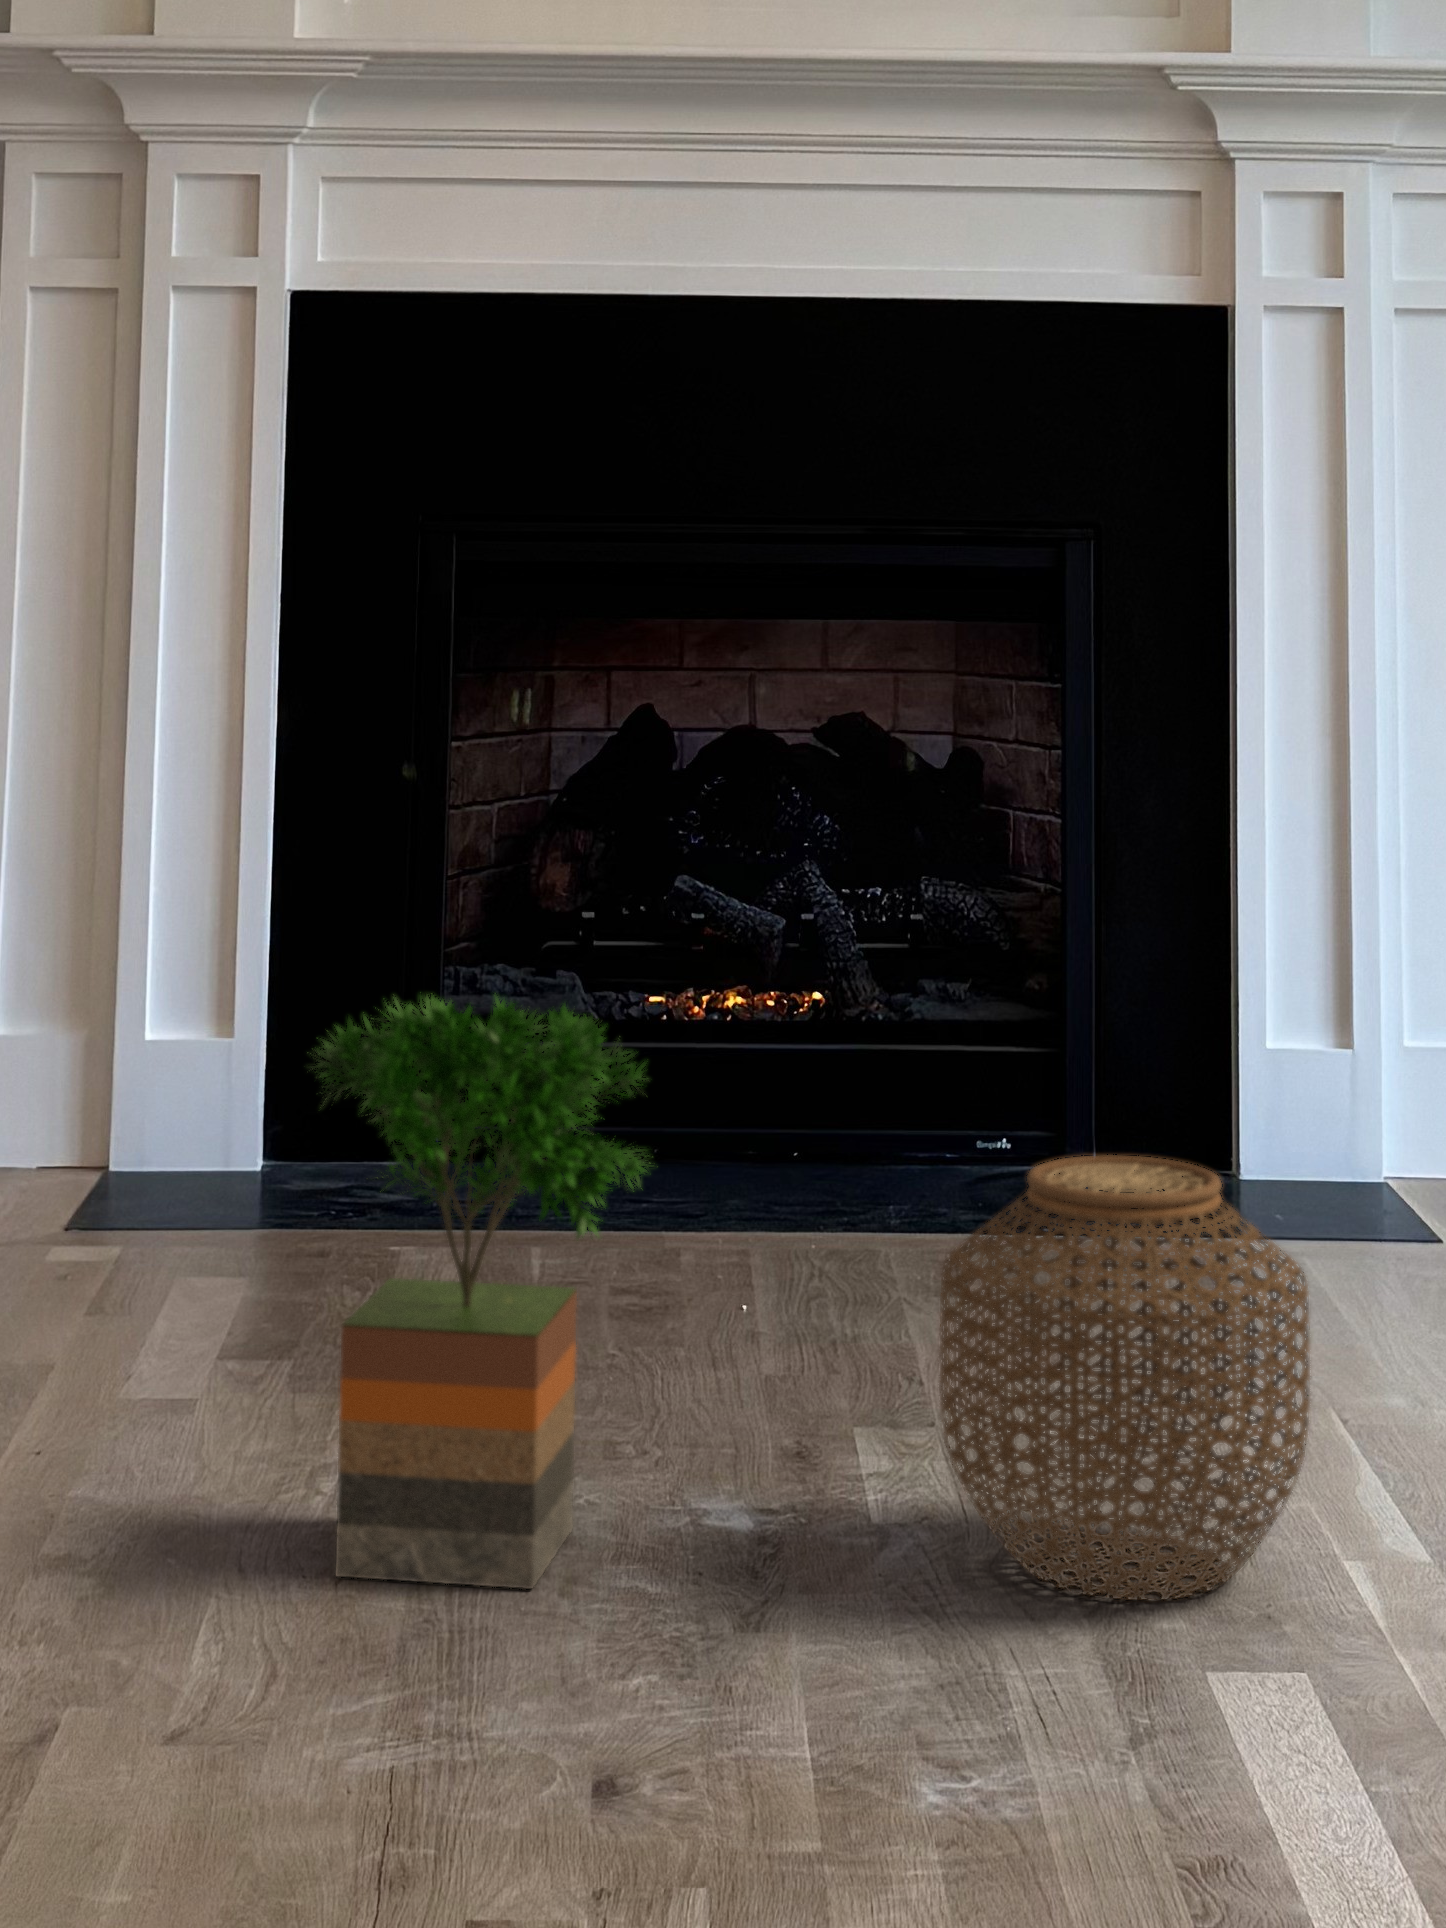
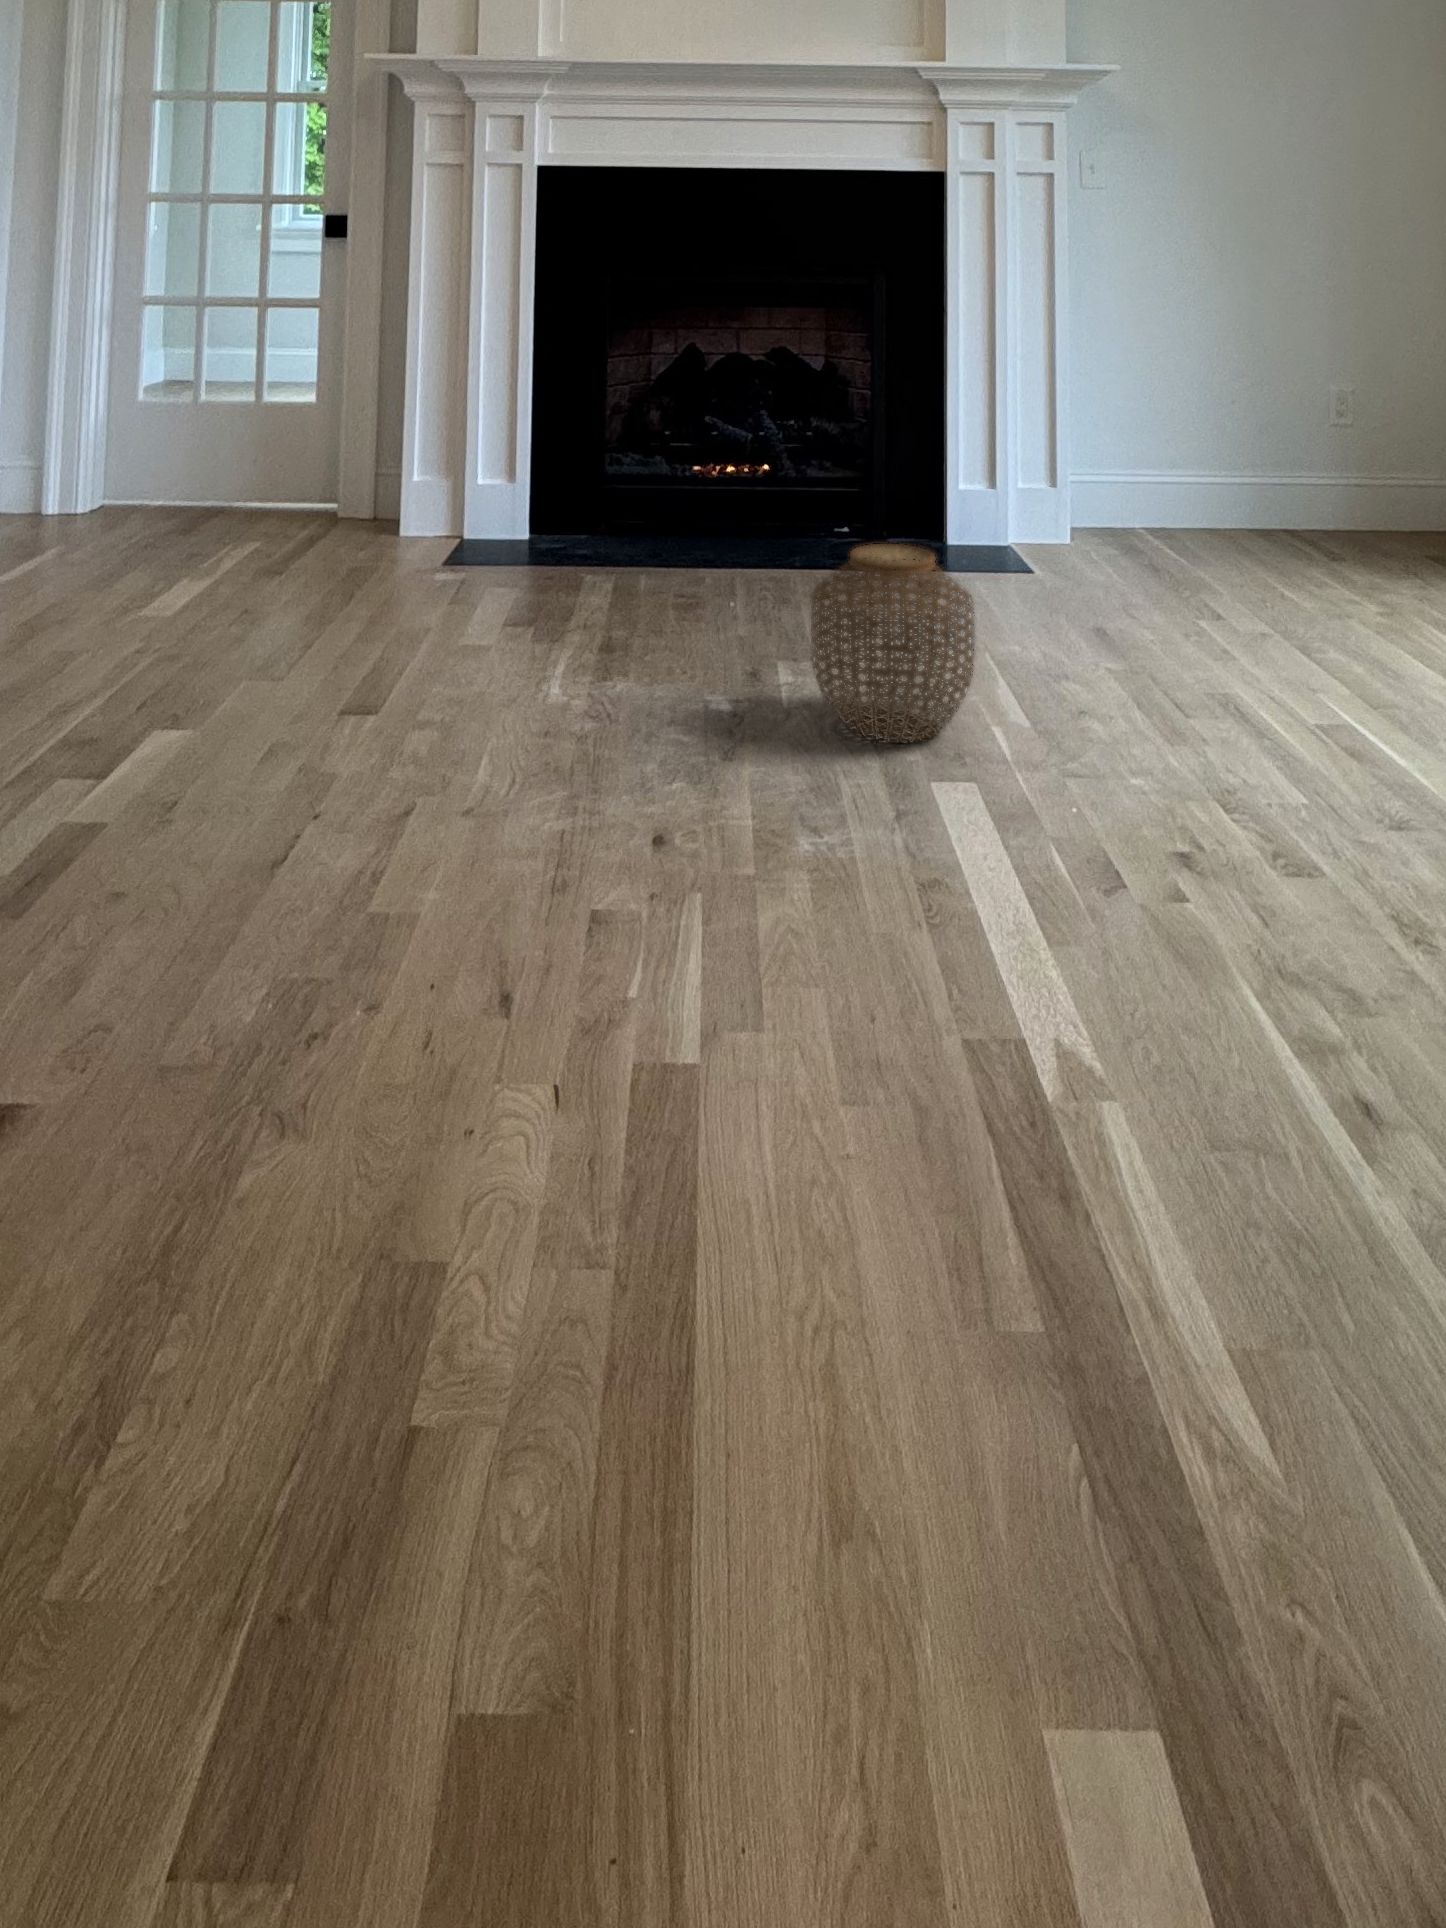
potted tree: present [317,995,647,1589] -> none [532,470,687,736]

